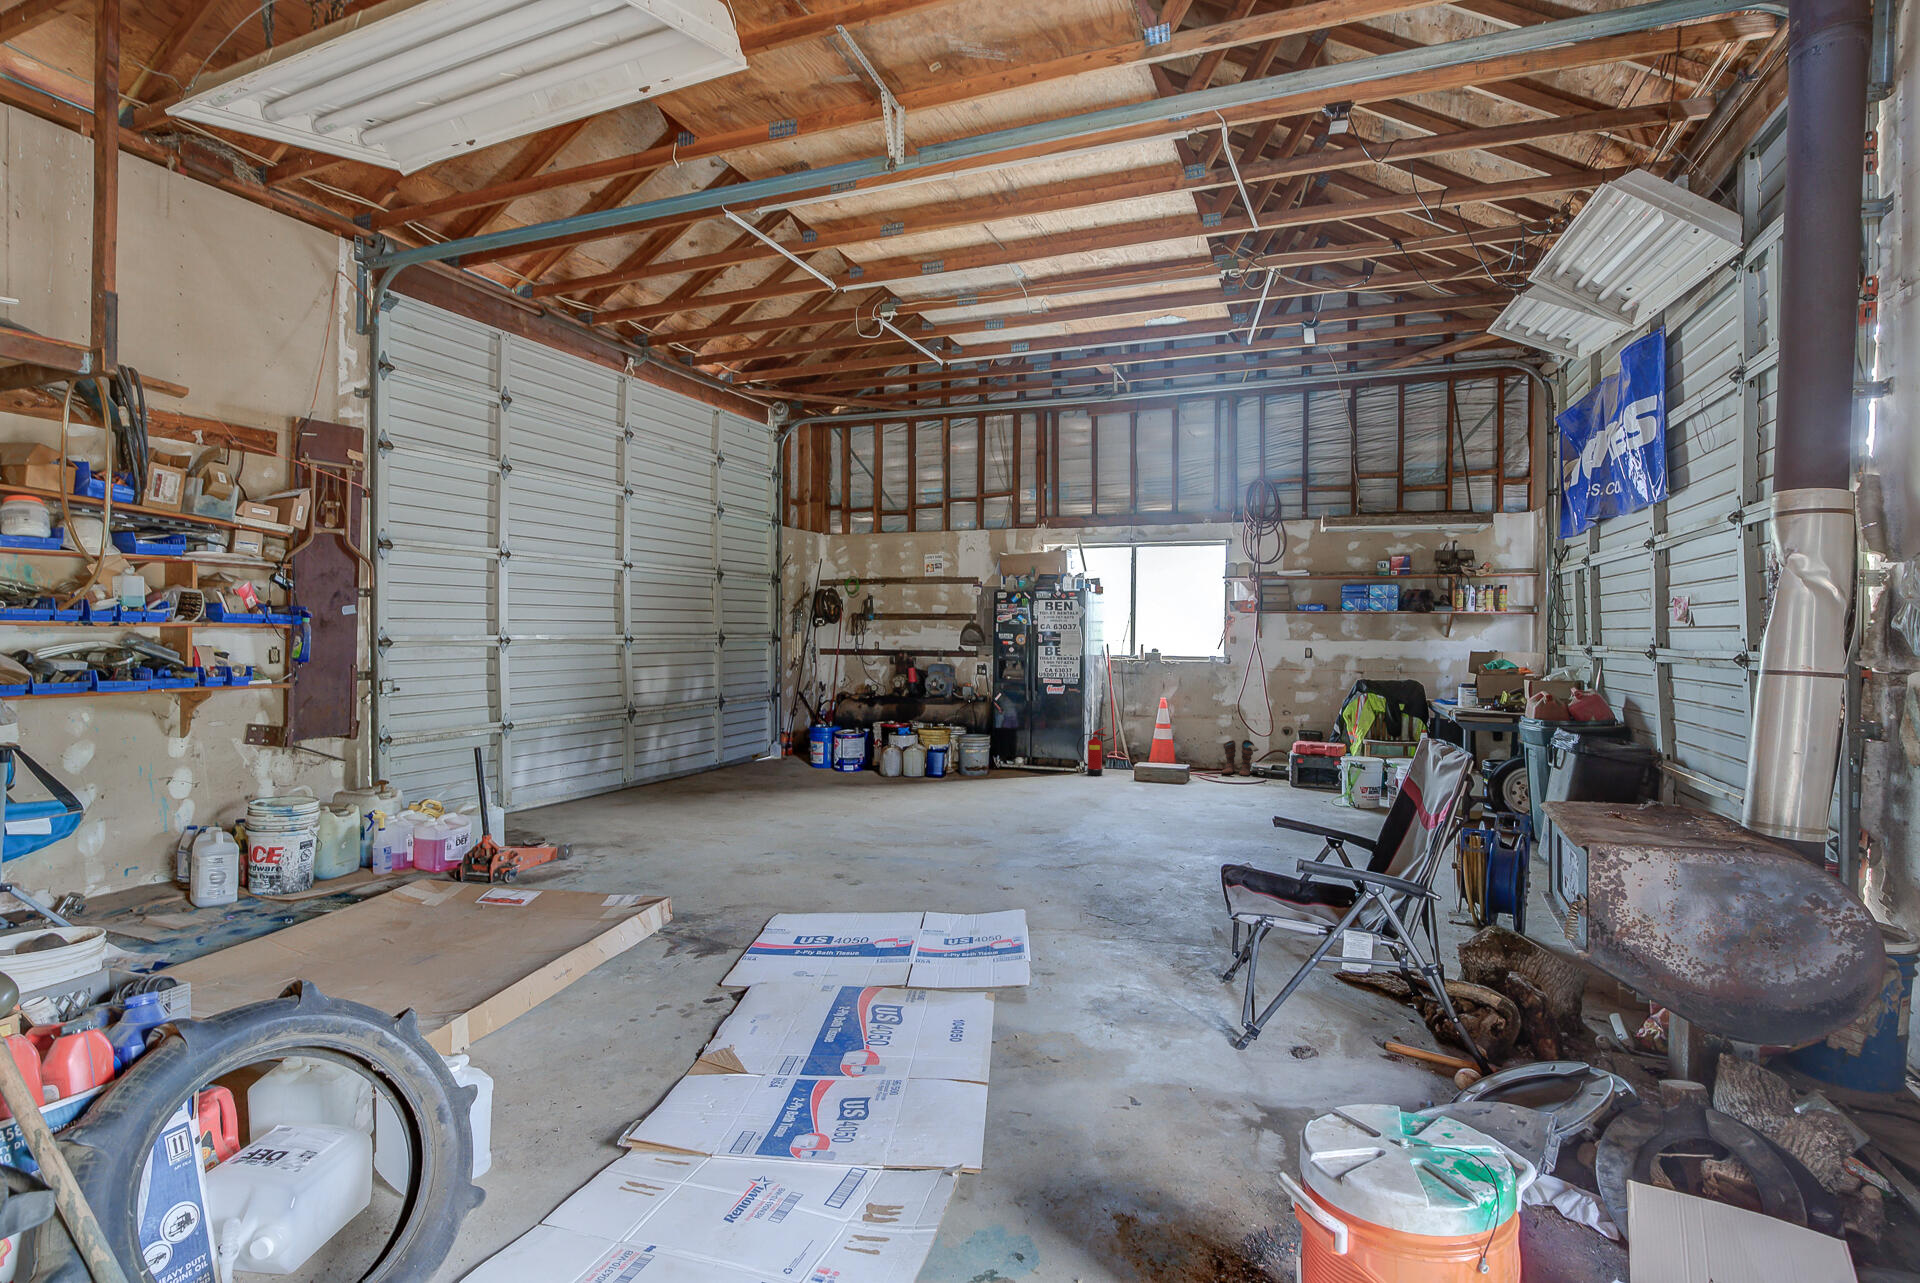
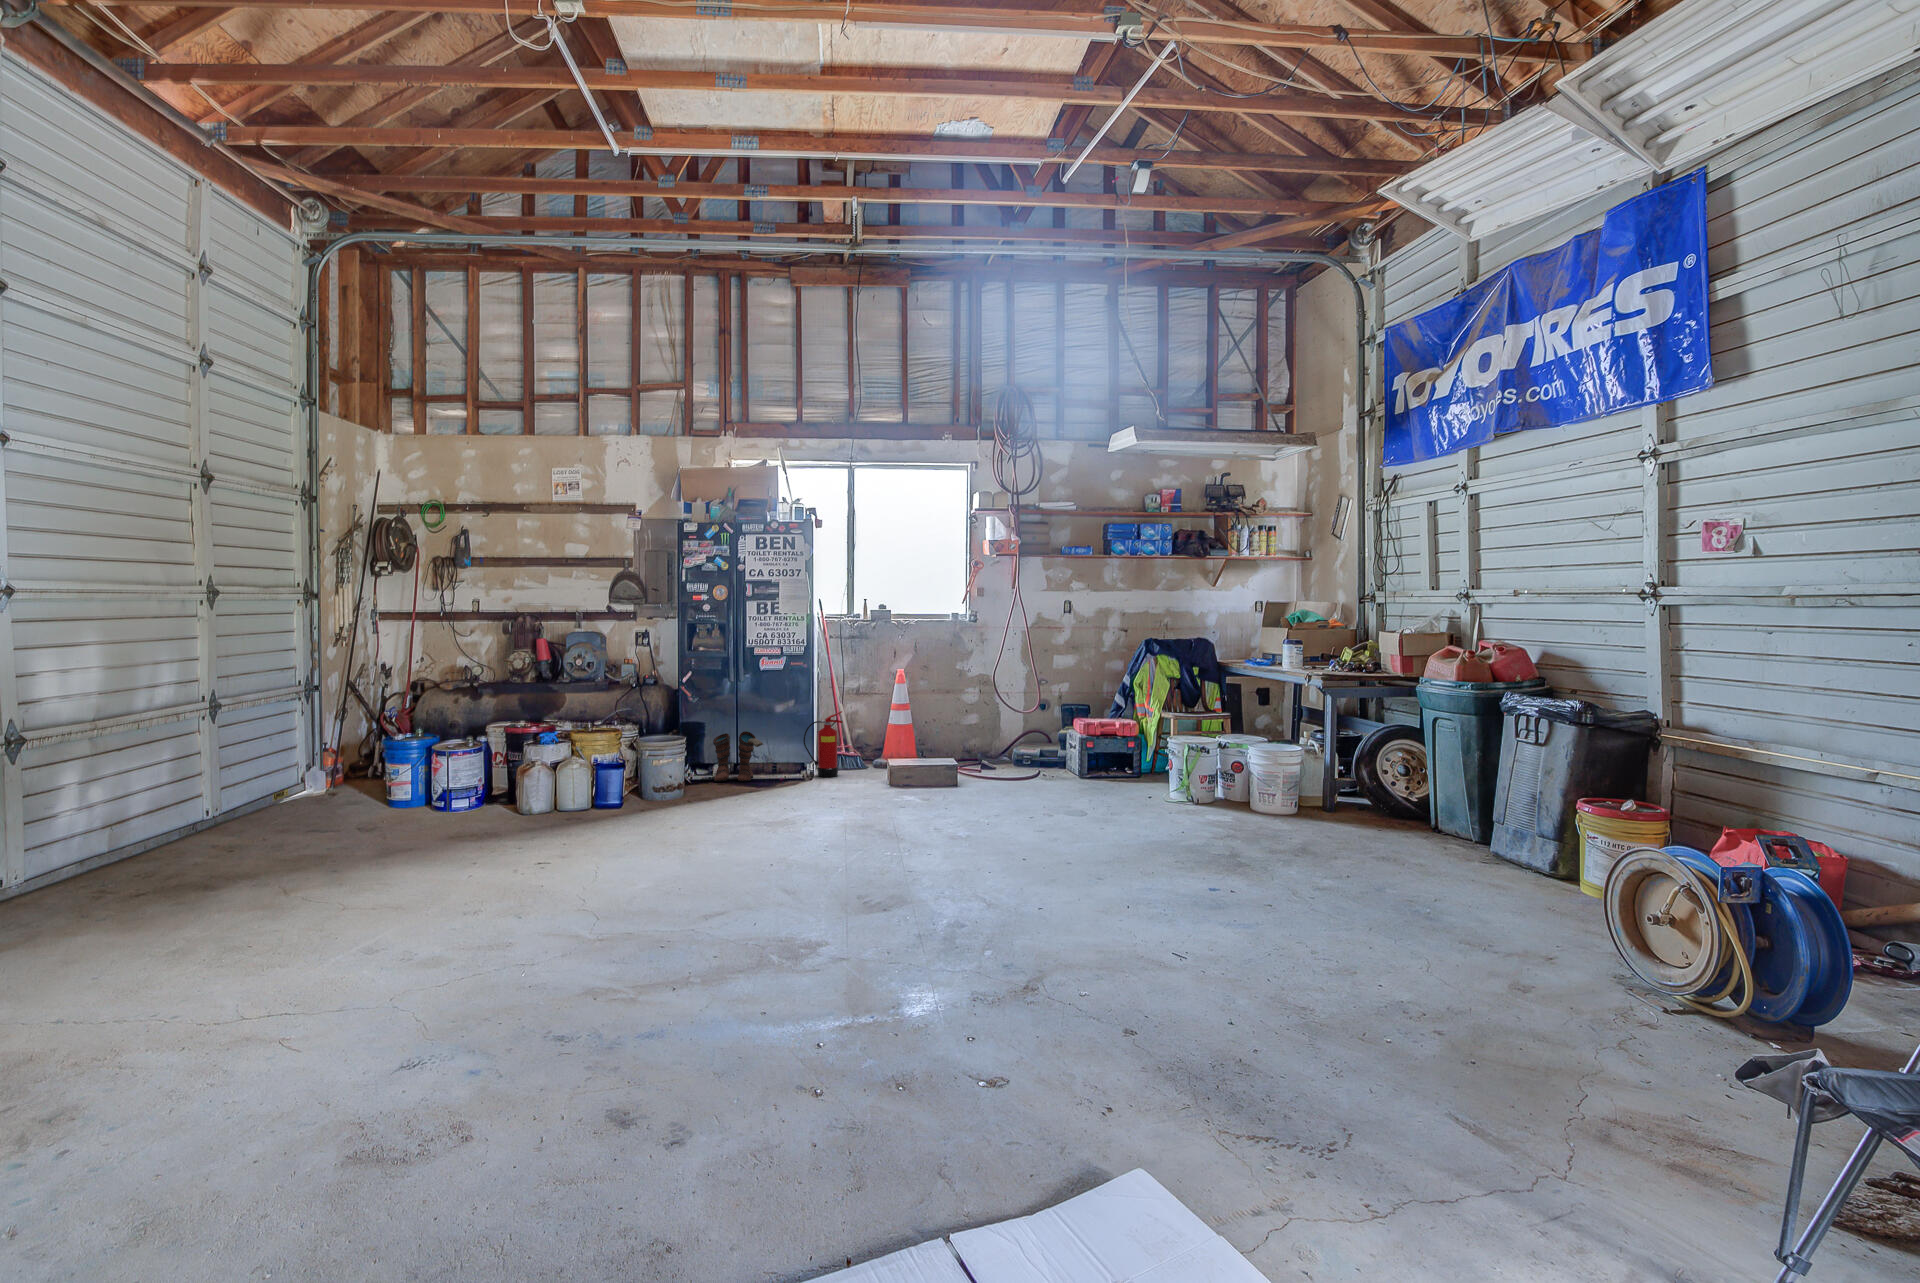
boots: present [1222,740,1259,776] -> present [713,731,763,782]

